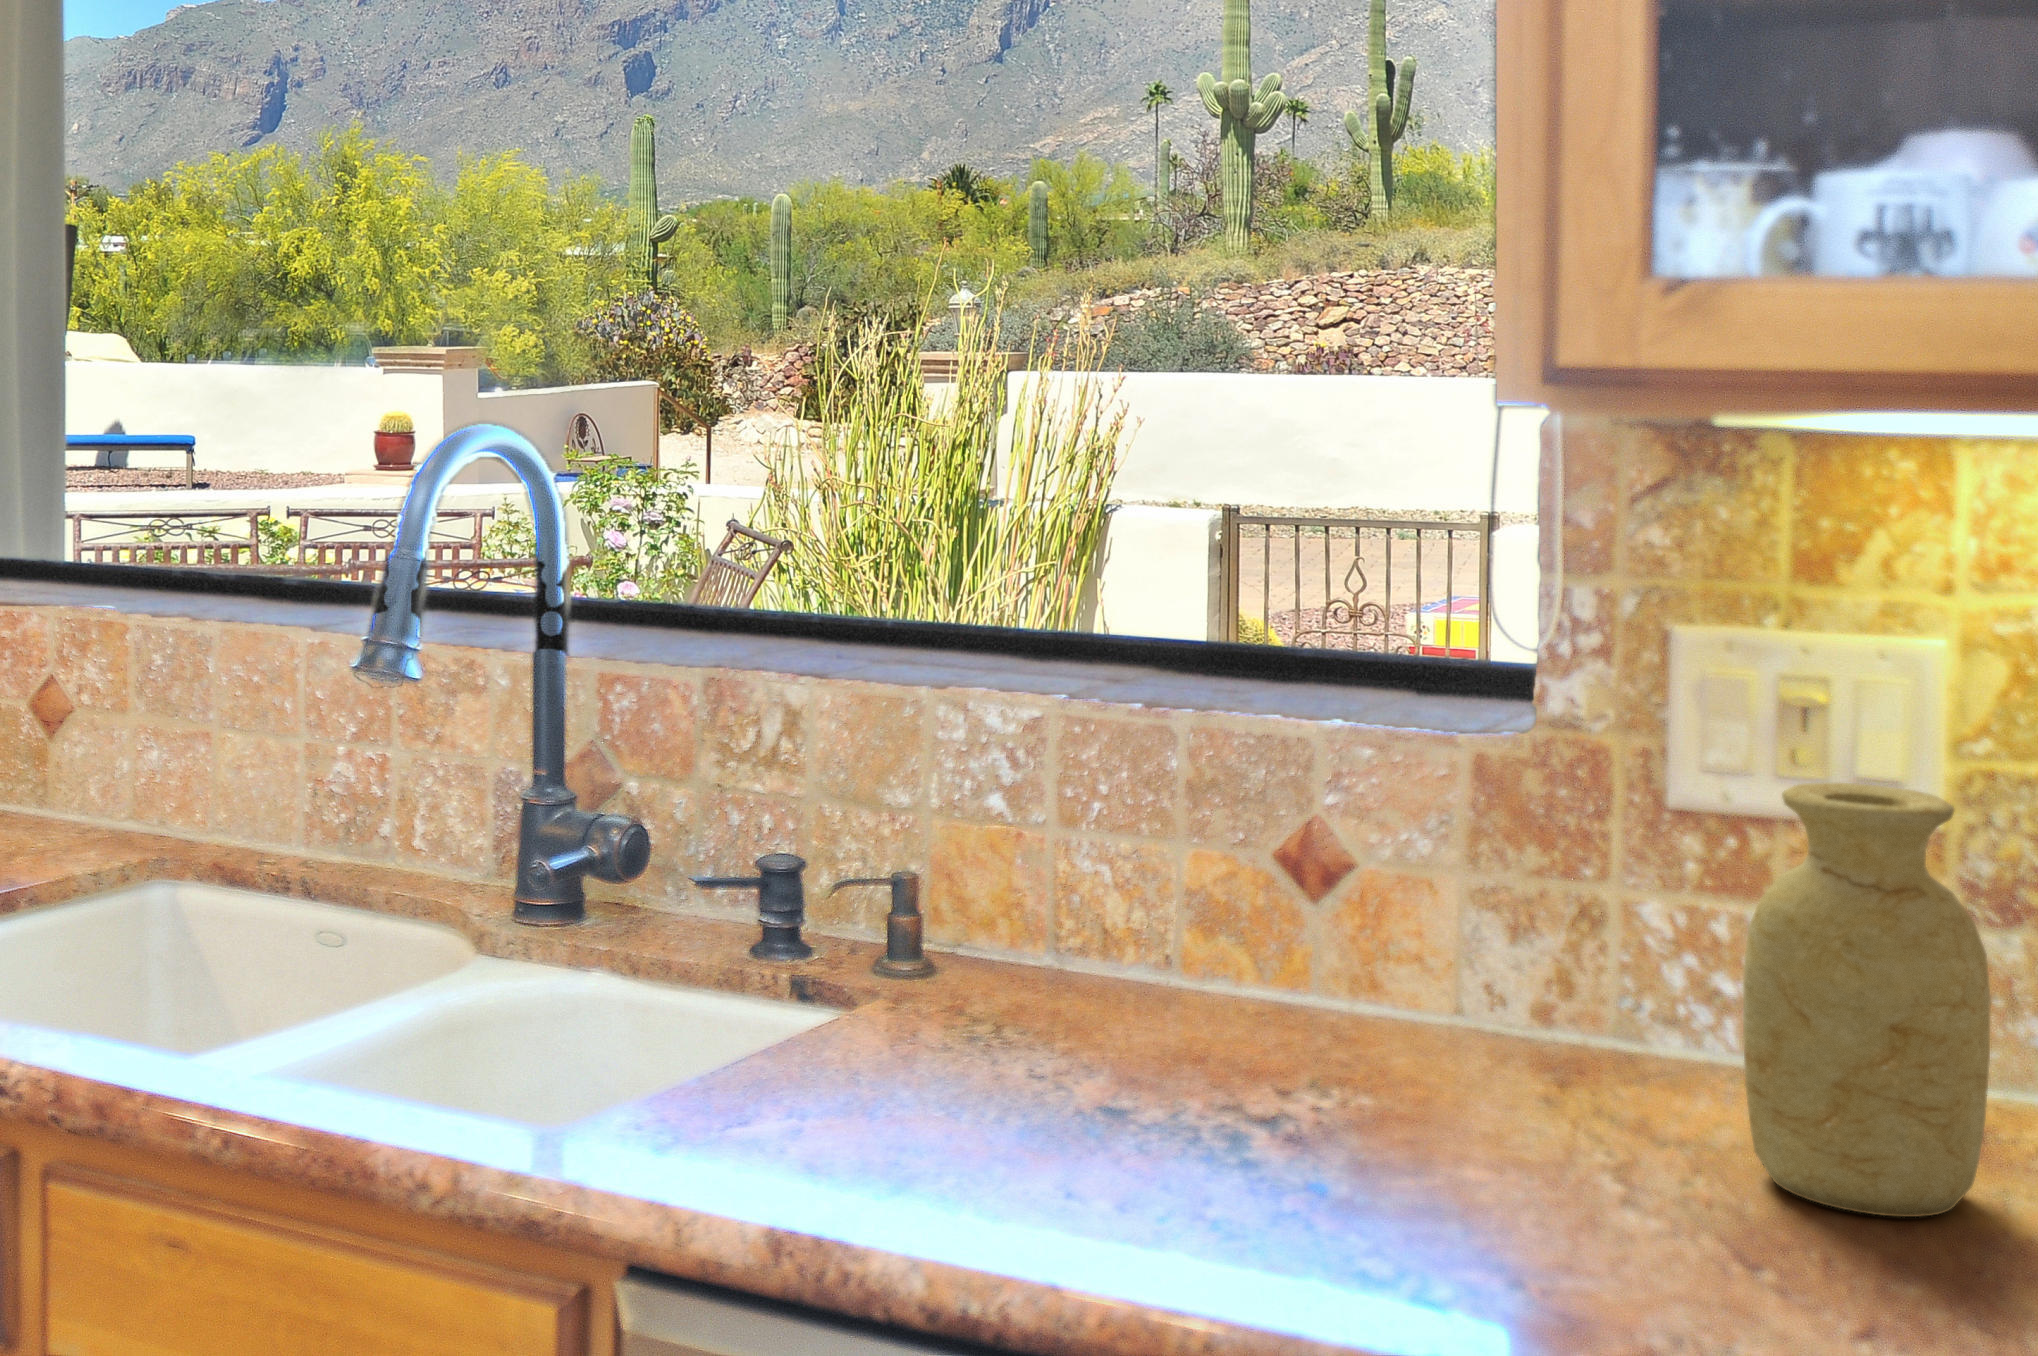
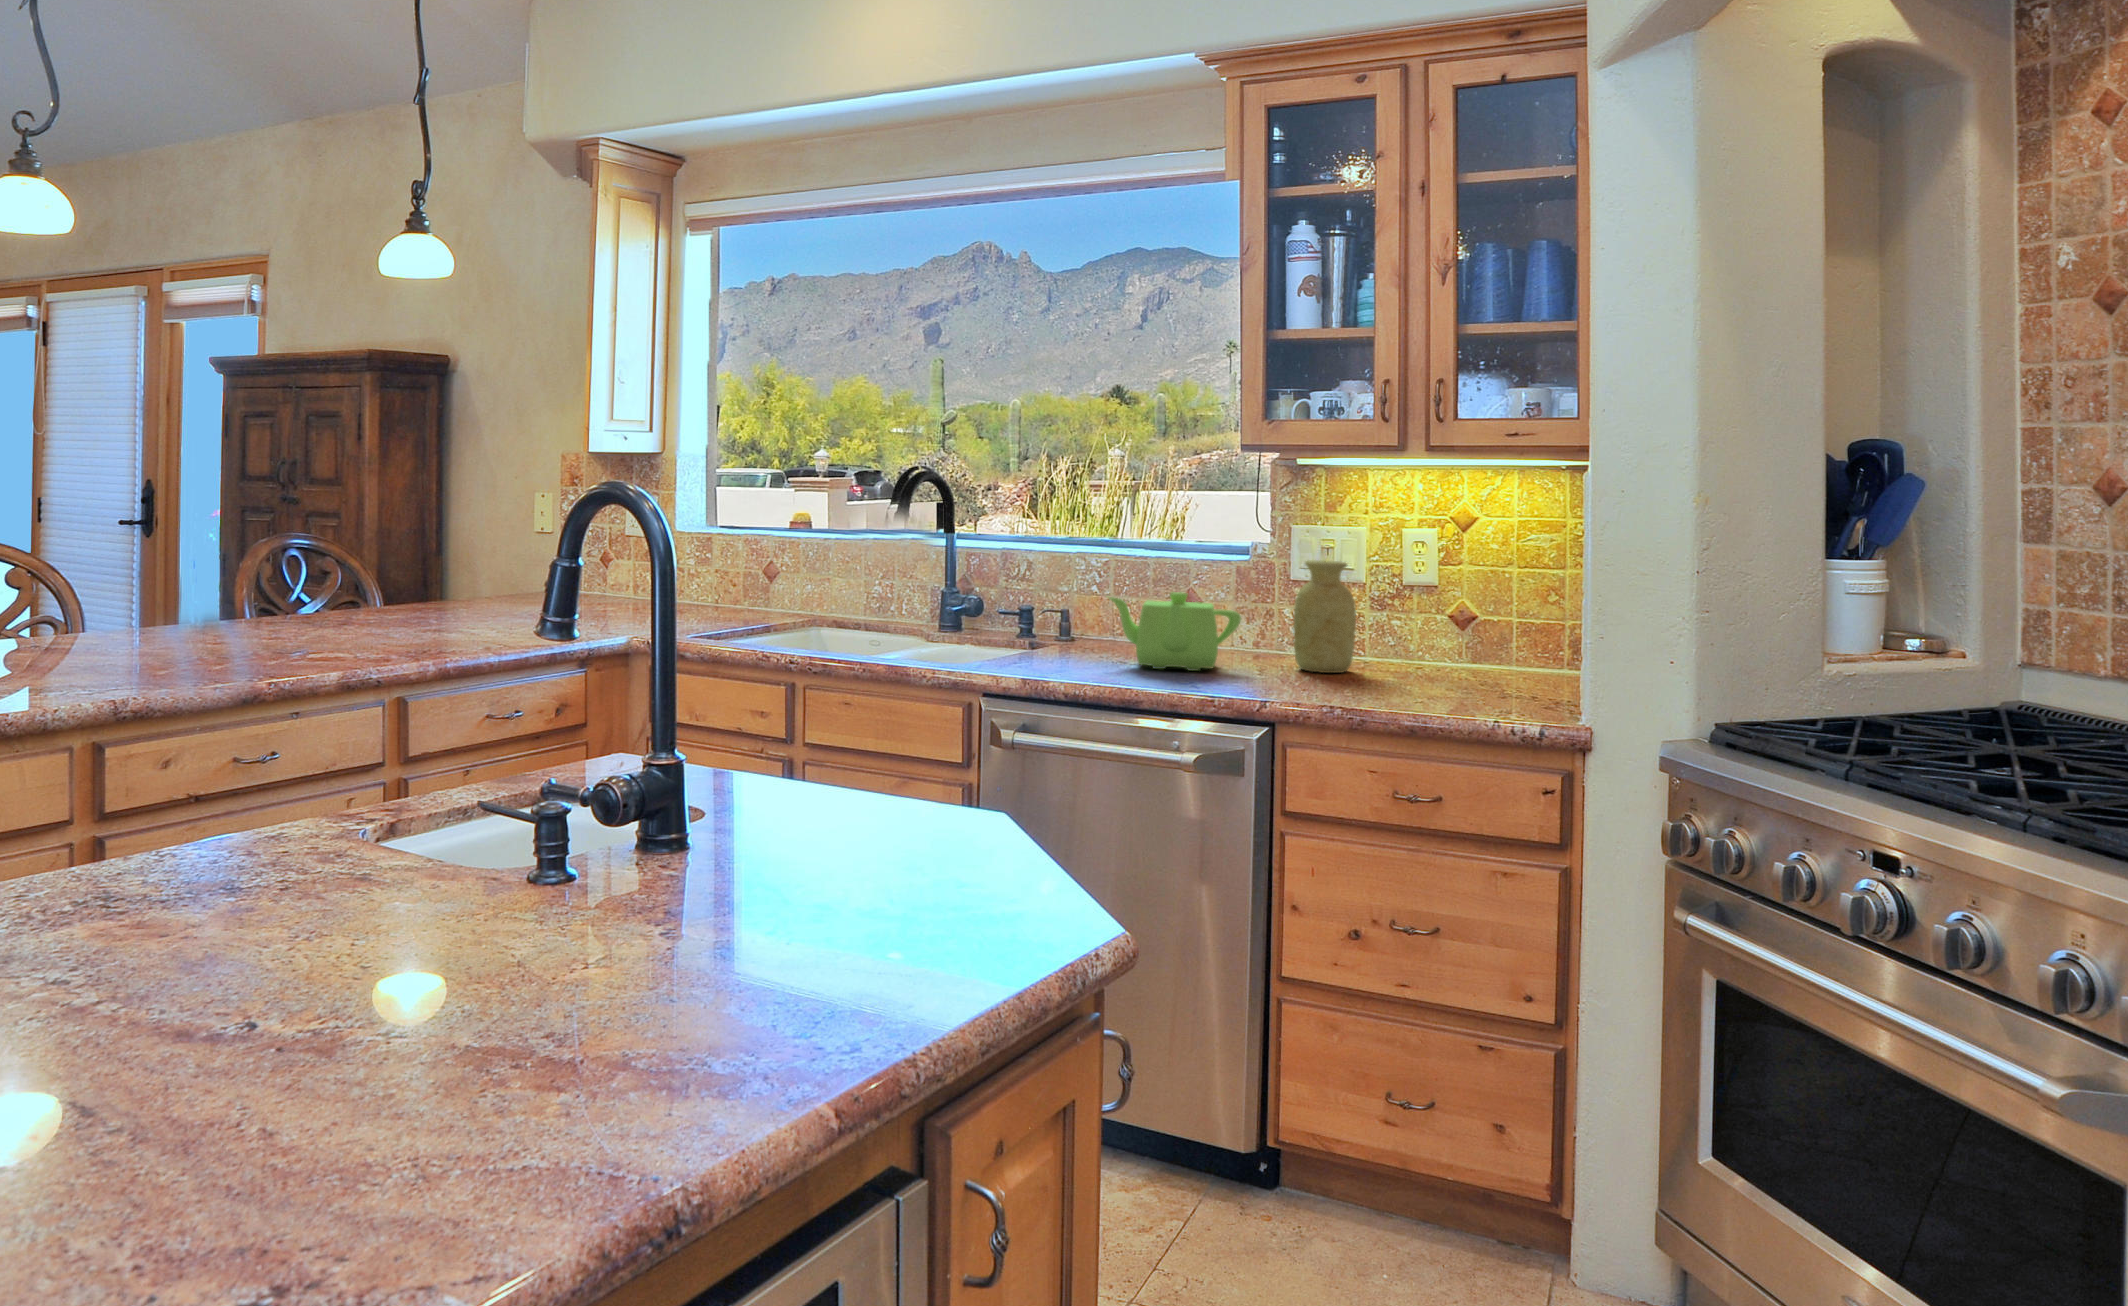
teapot: none [1060,901,1560,1206] -> present [1109,592,1241,671]

